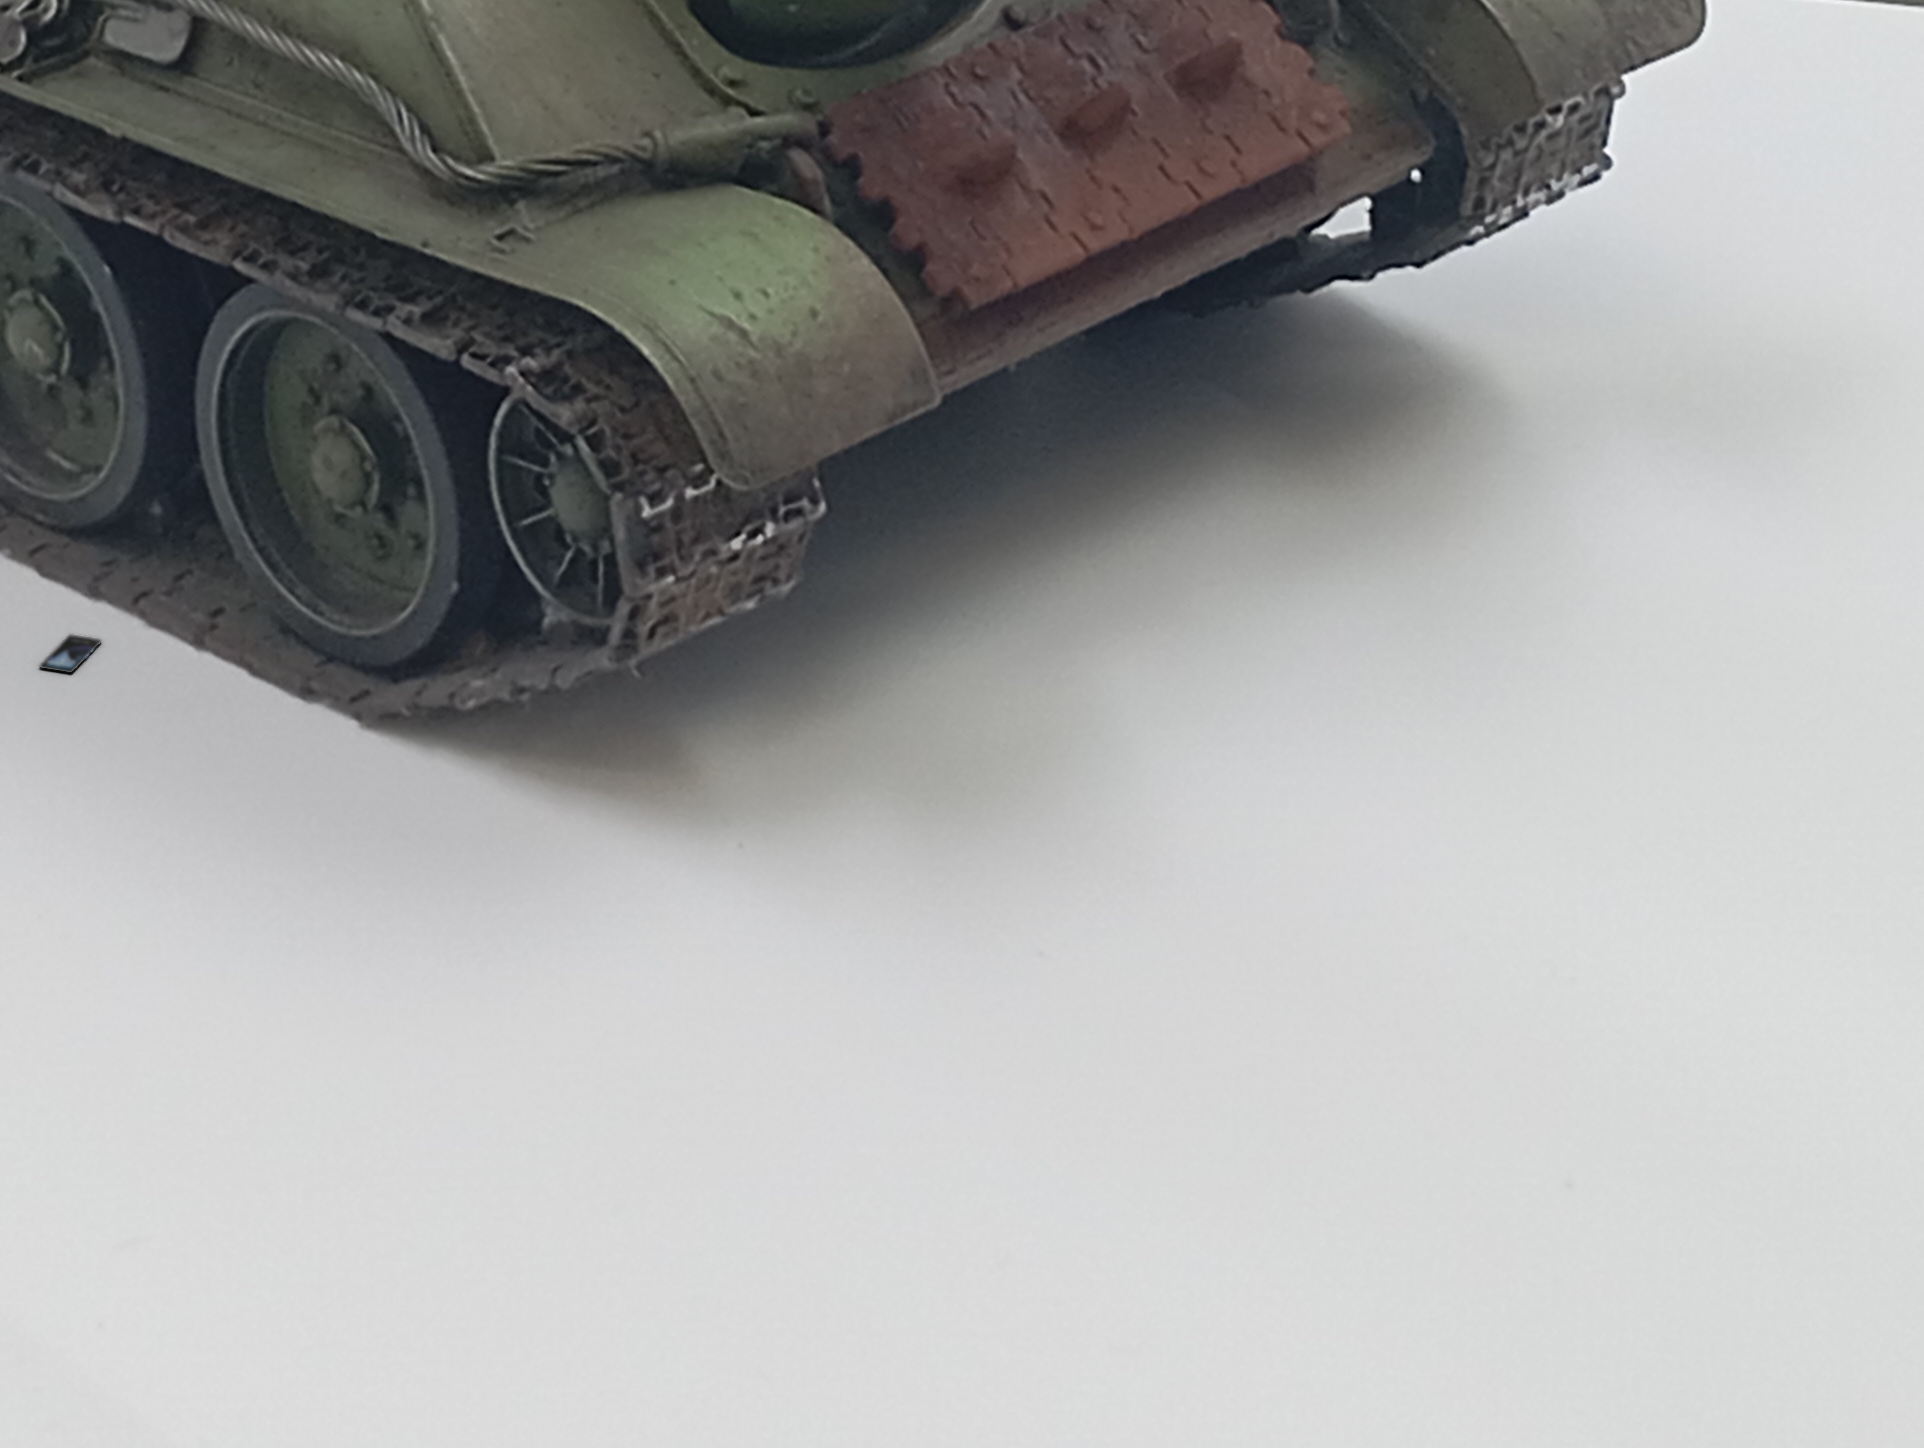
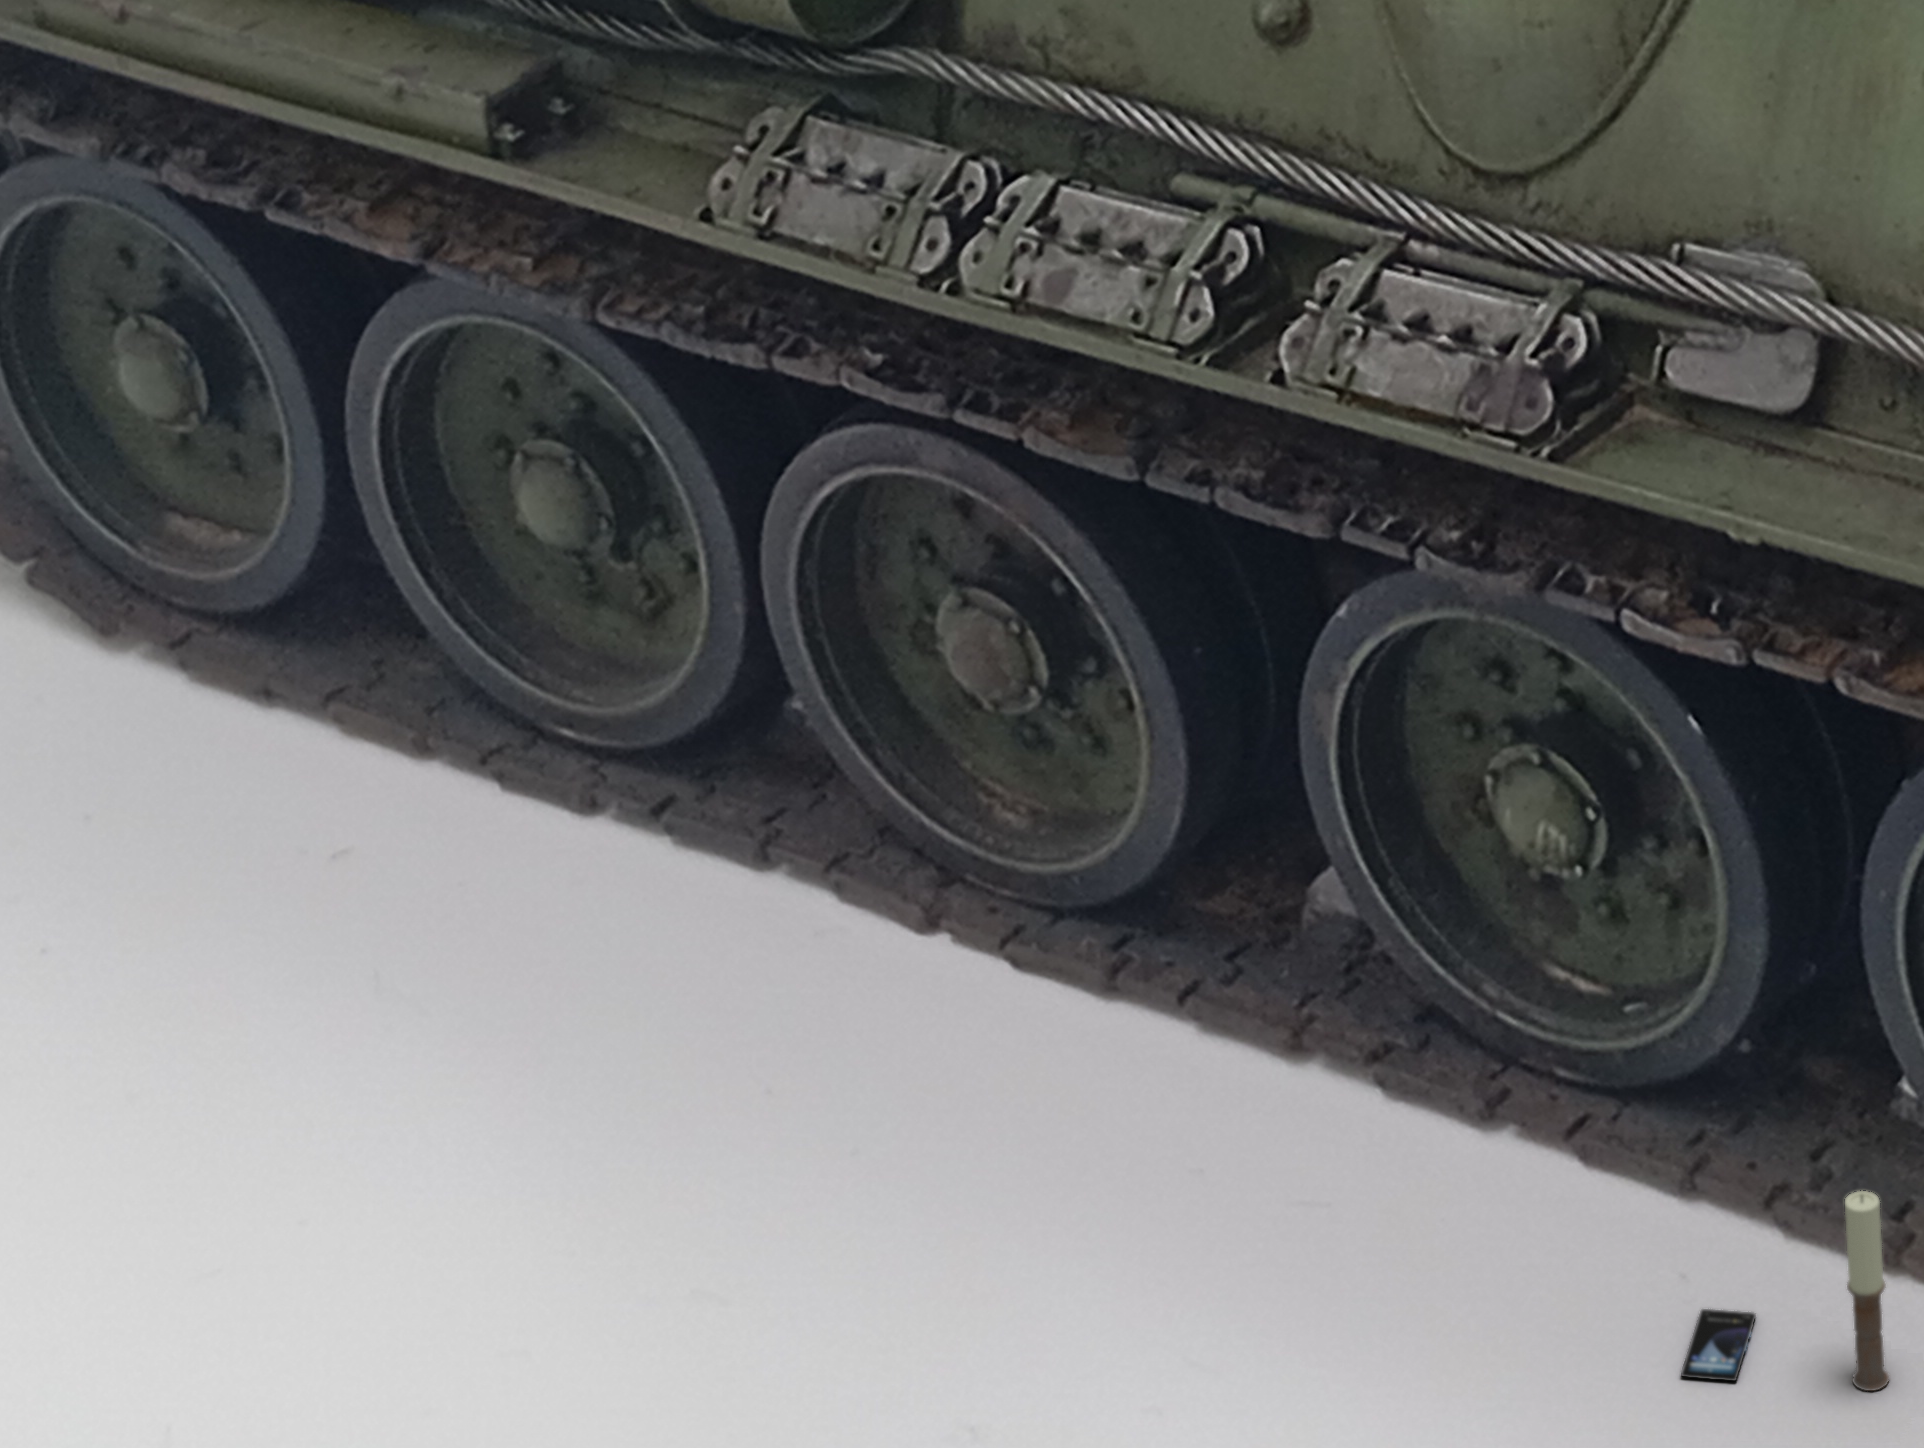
candle: none [137,554,167,686] -> present [1845,1191,1889,1391]

